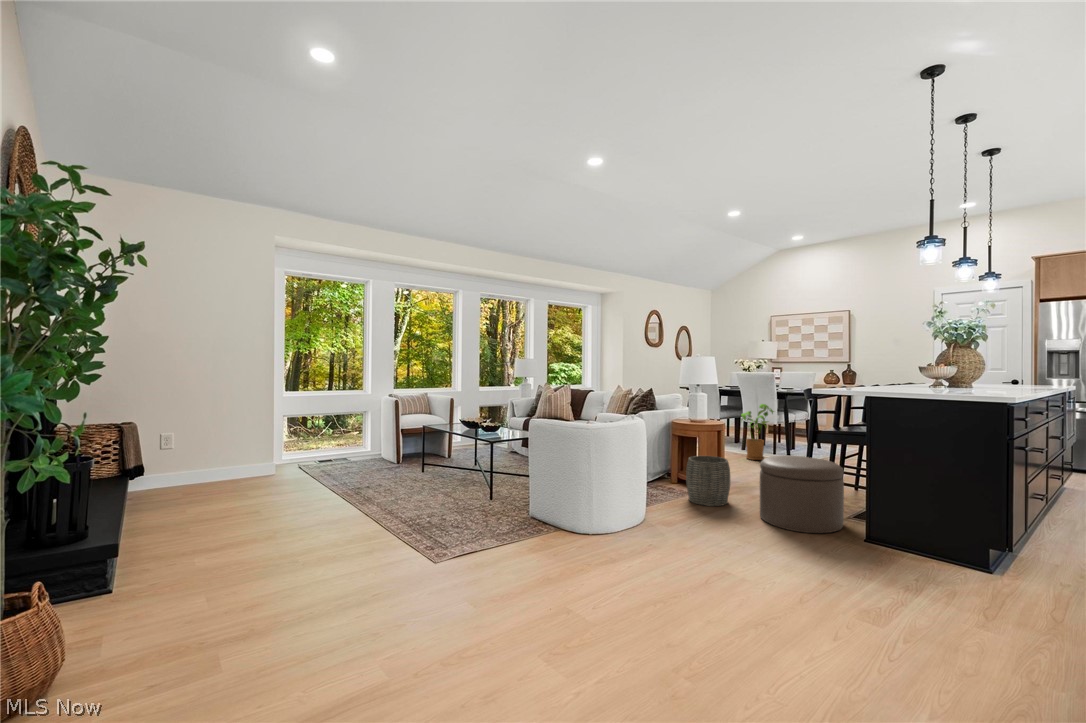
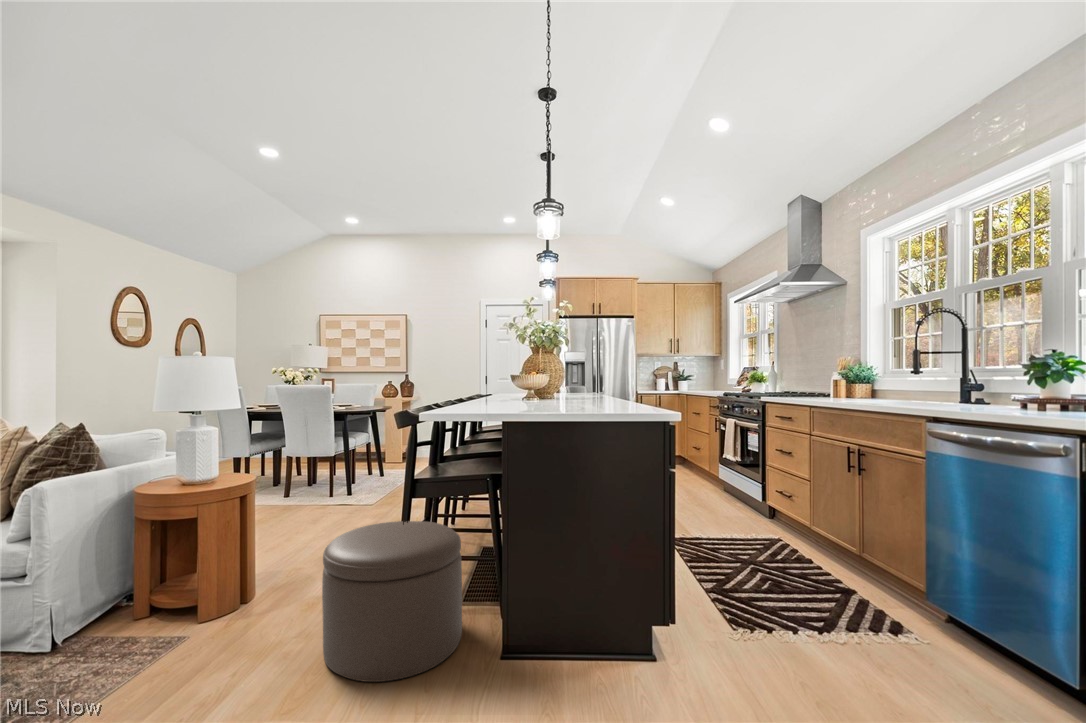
house plant: present [741,404,774,460] -> none [282,430,333,515]
woven basket: present [686,456,730,506] -> none [160,550,263,672]

